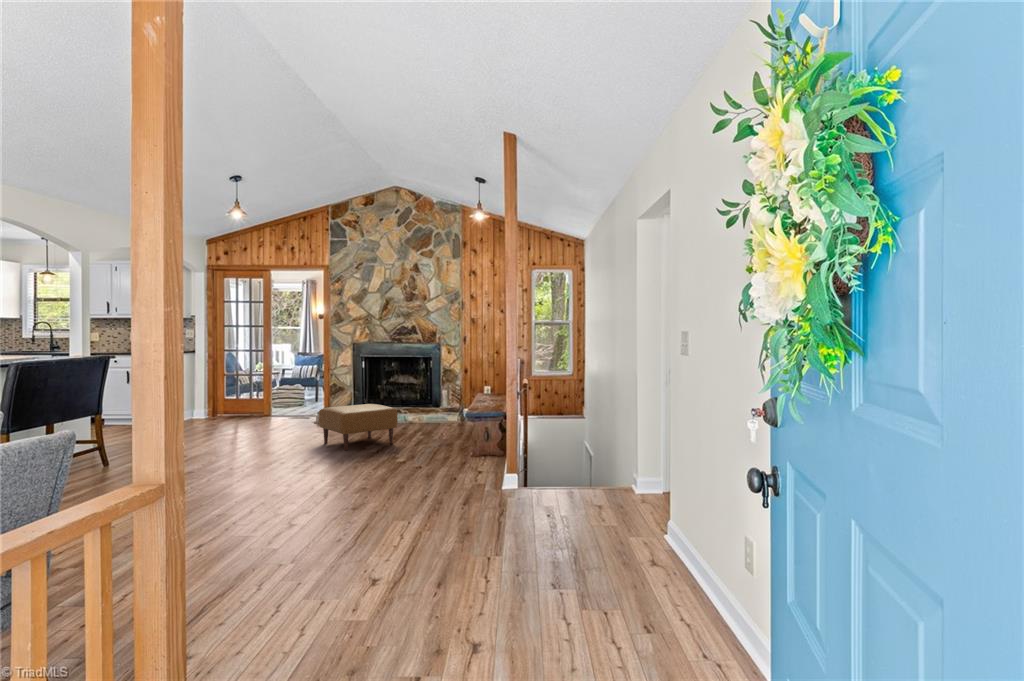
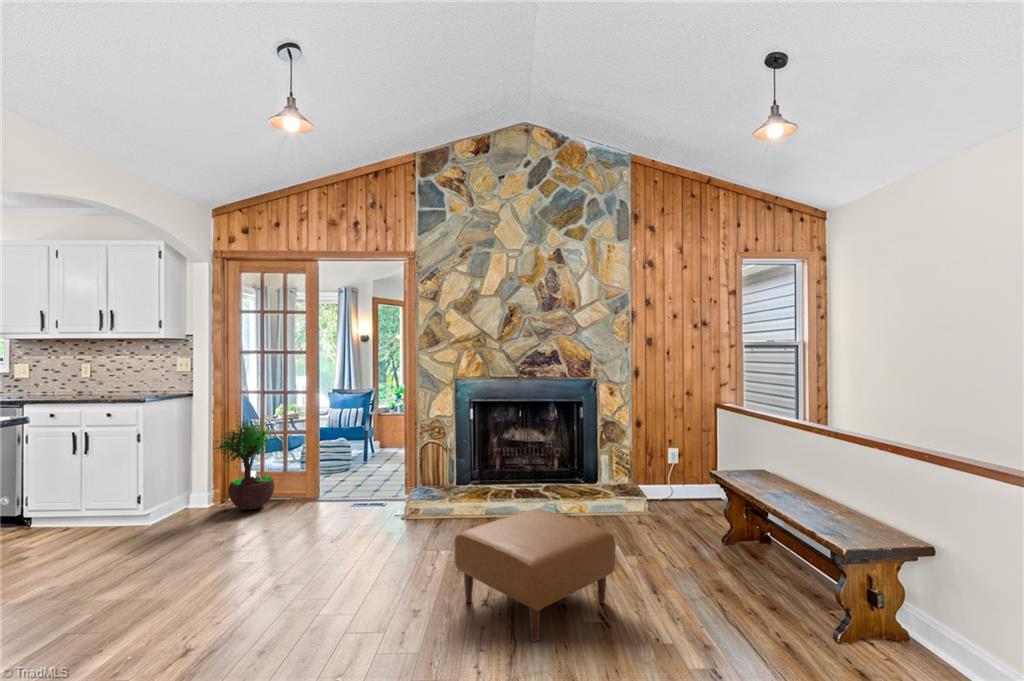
potted tree: none [205,364,243,421] -> present [214,420,276,510]

